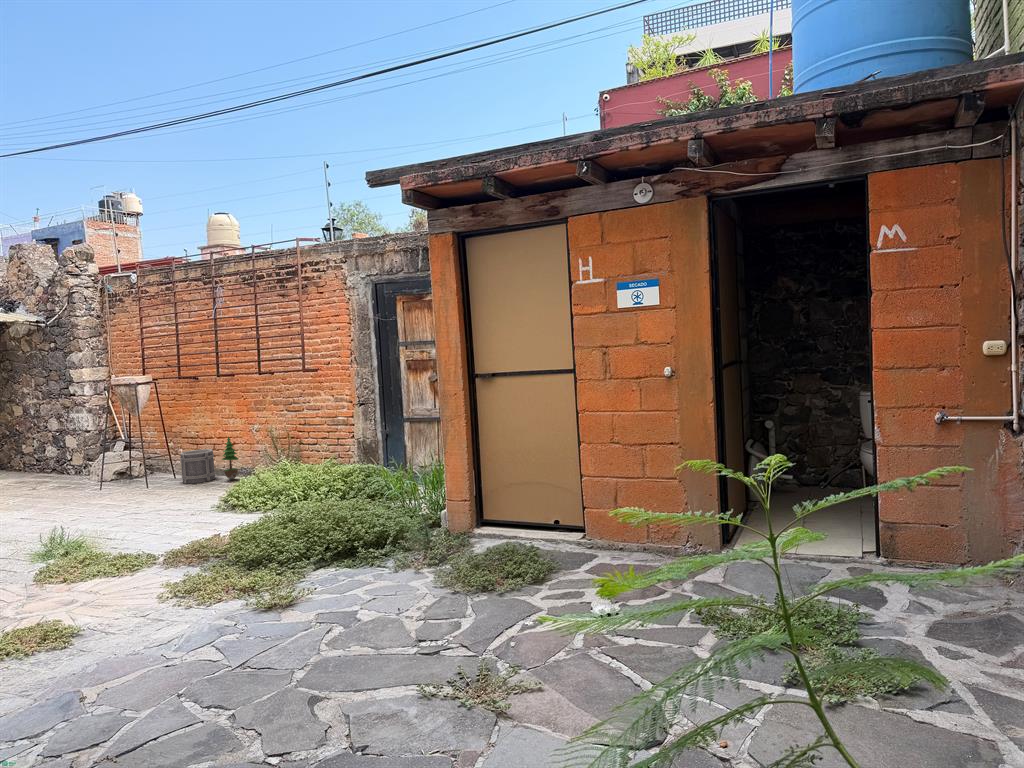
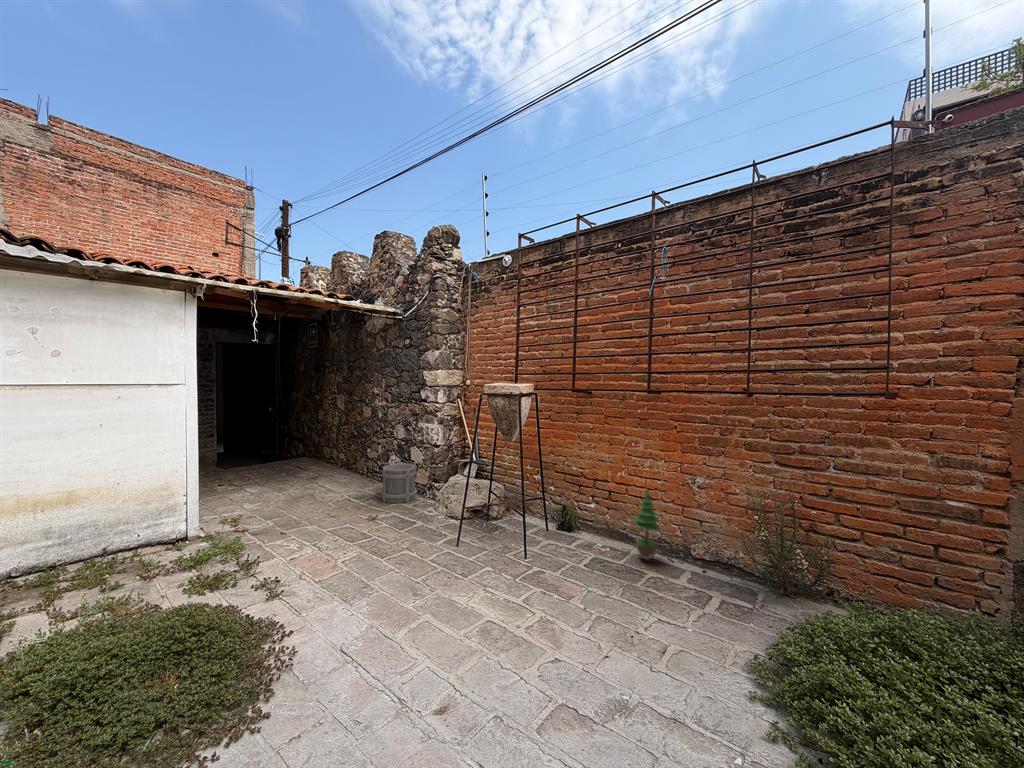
bucket: present [180,449,215,484] -> present [382,464,416,503]

